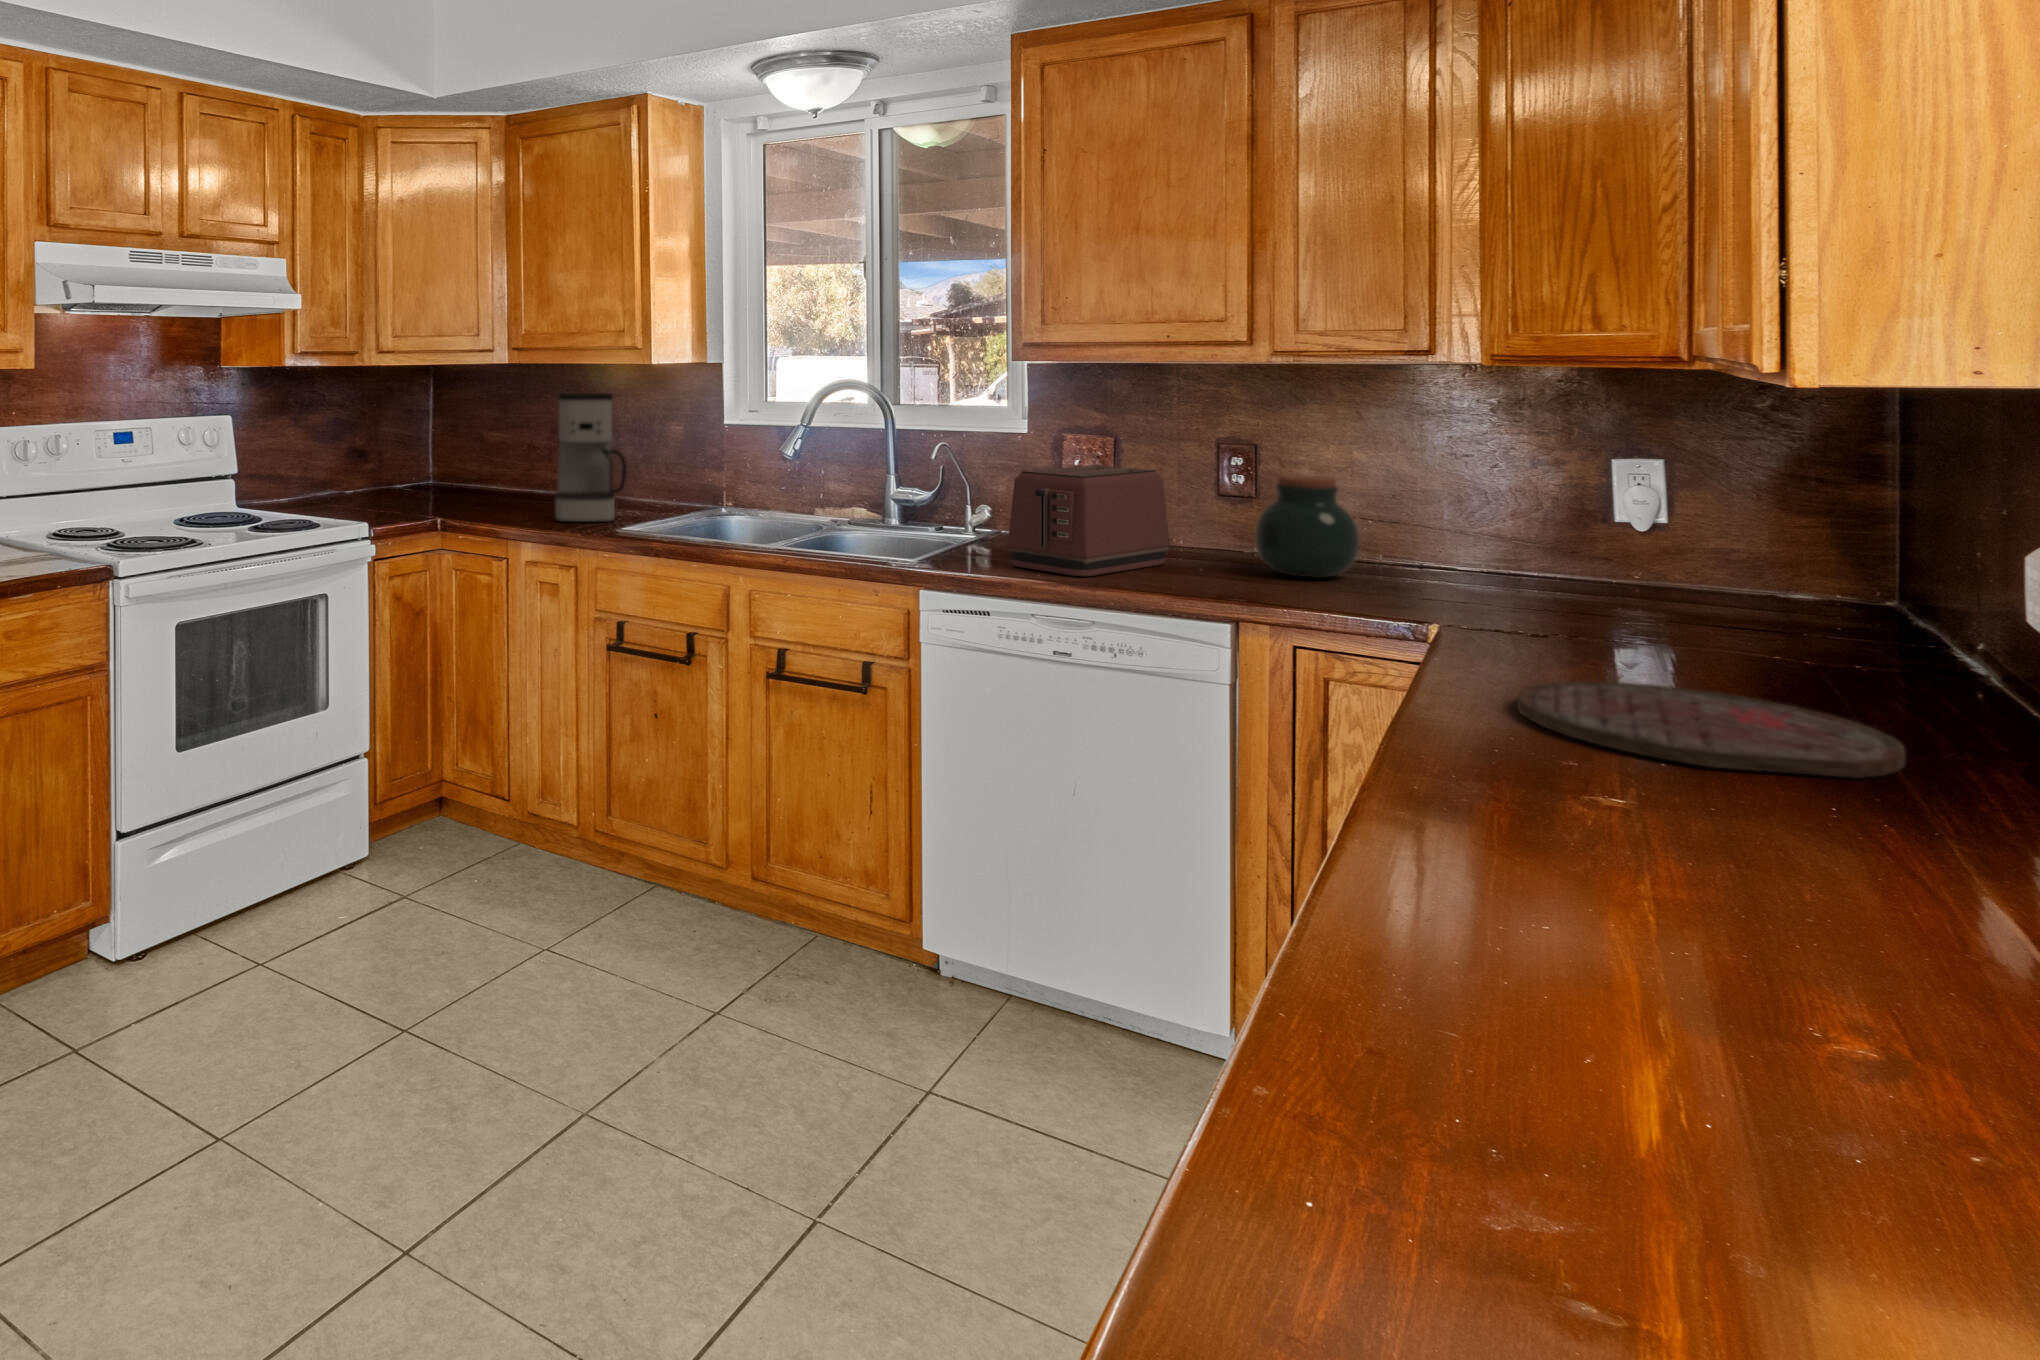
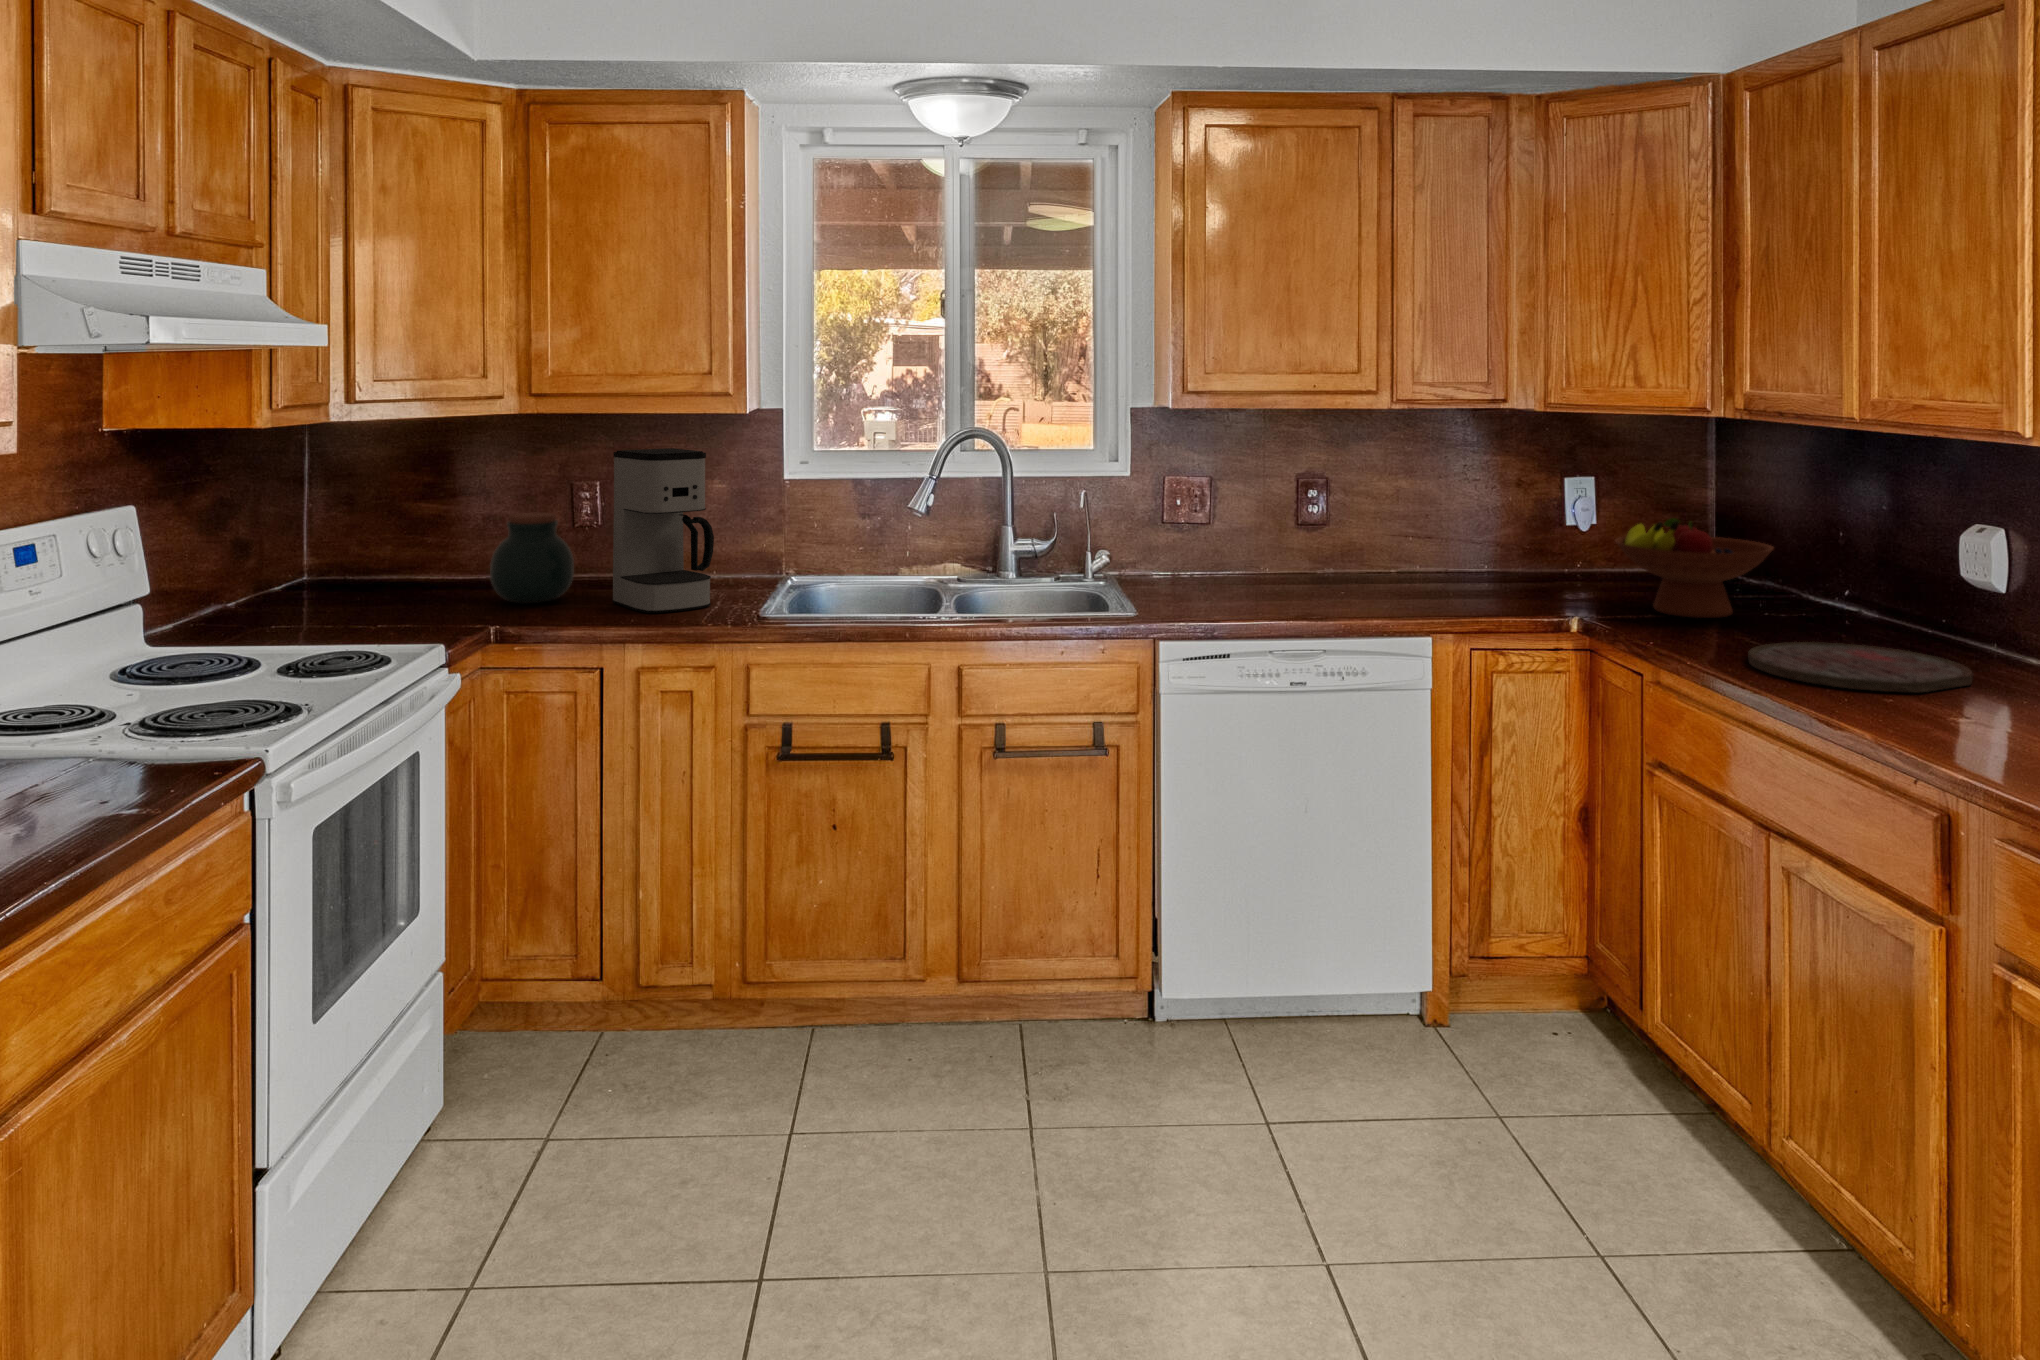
toaster: present [1008,465,1170,576] -> none [1201,504,1297,610]
jar: present [1255,476,1359,578] -> present [490,513,574,604]
fruit bowl: none [1534,510,1804,654] -> present [1615,518,1774,618]

